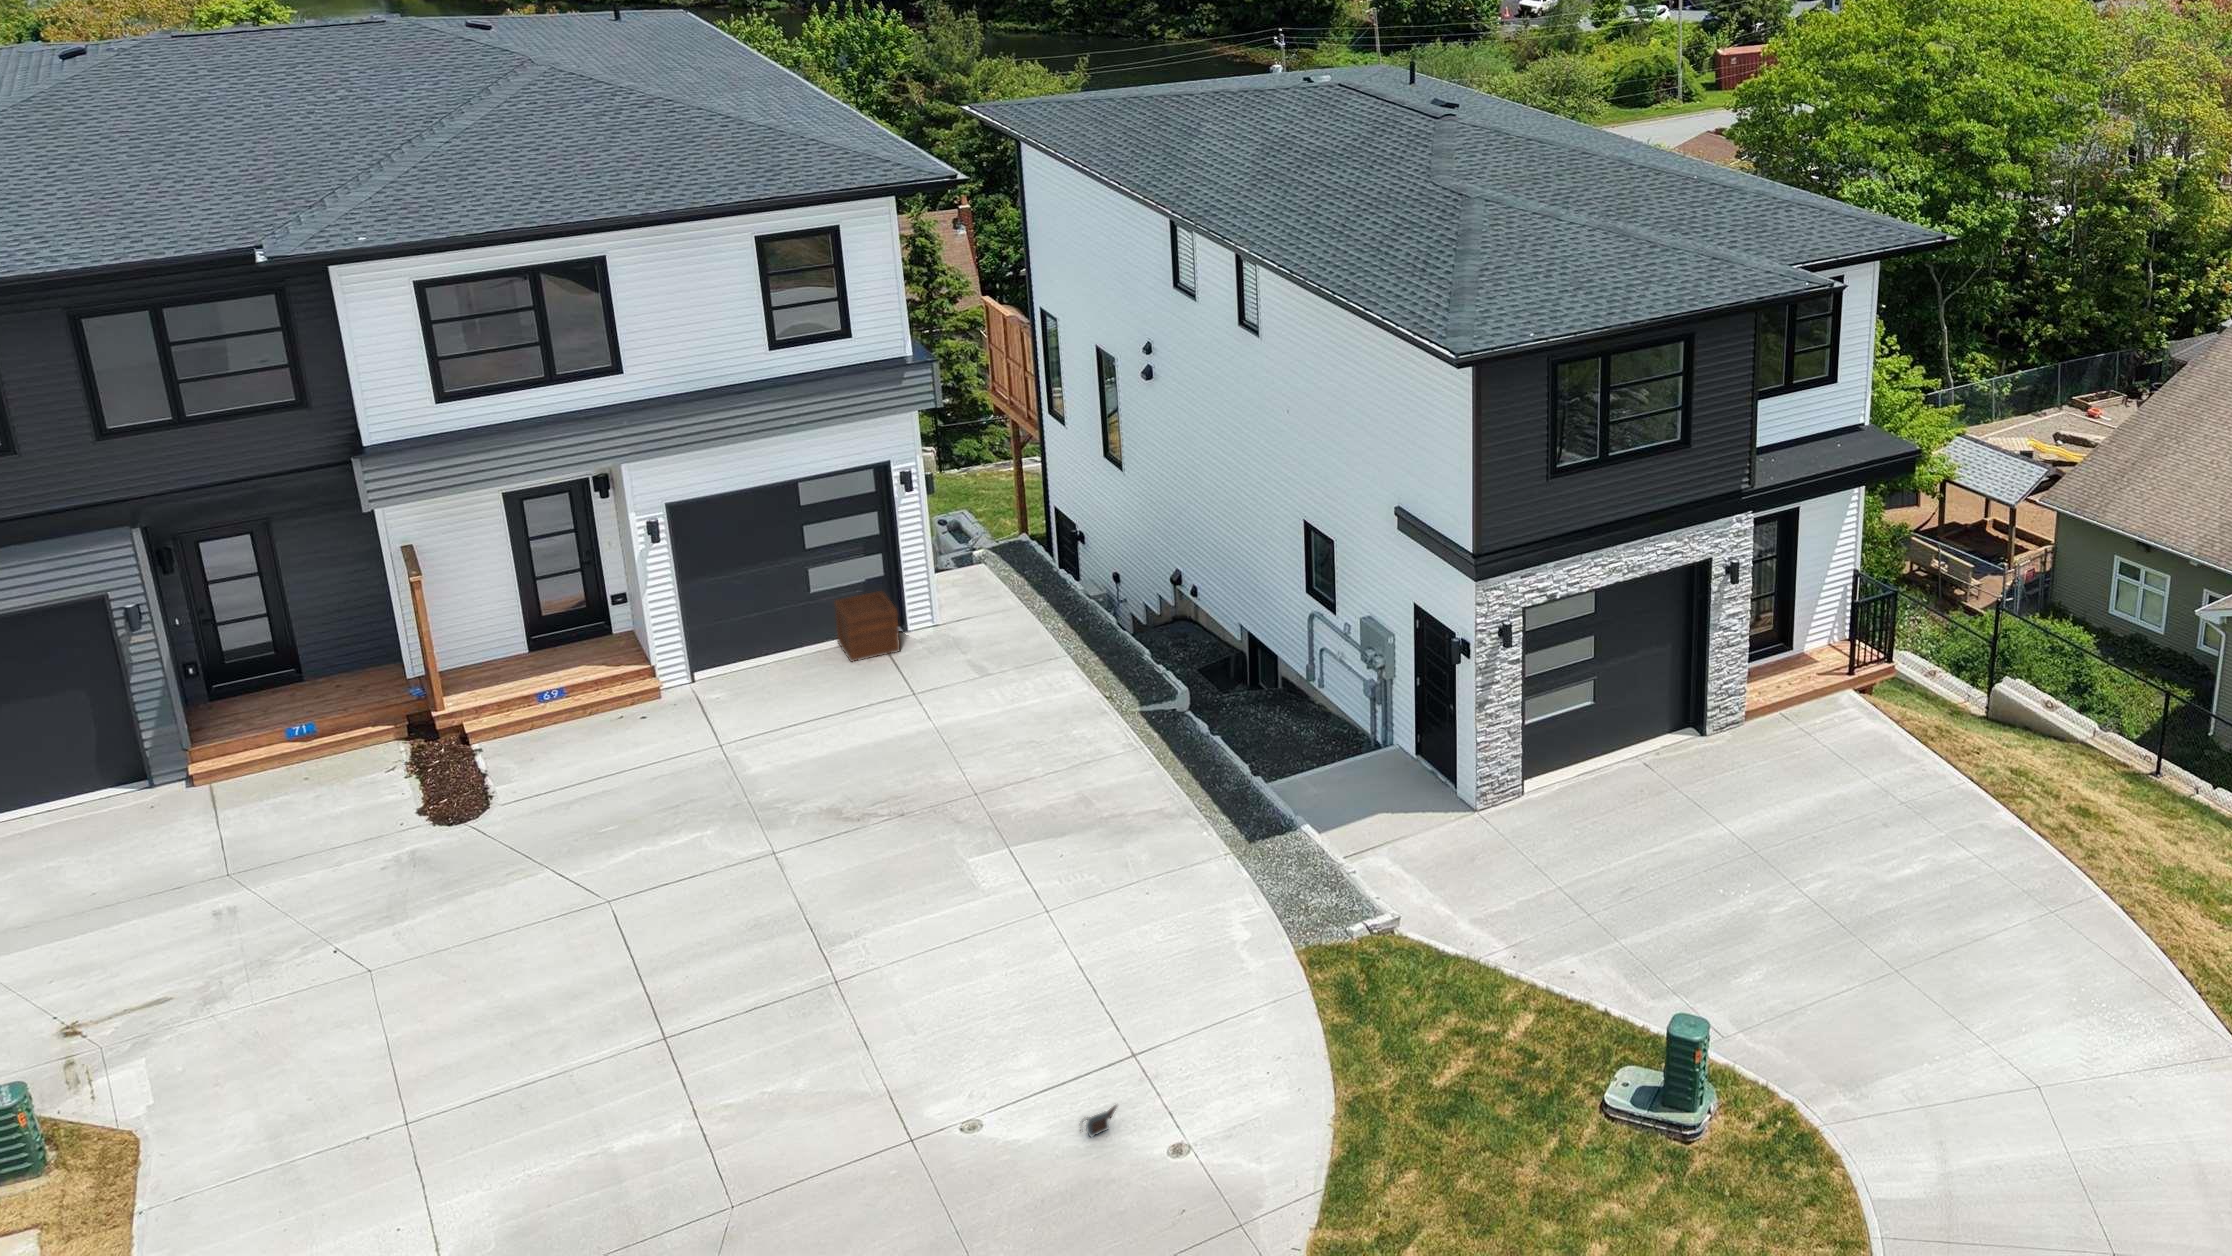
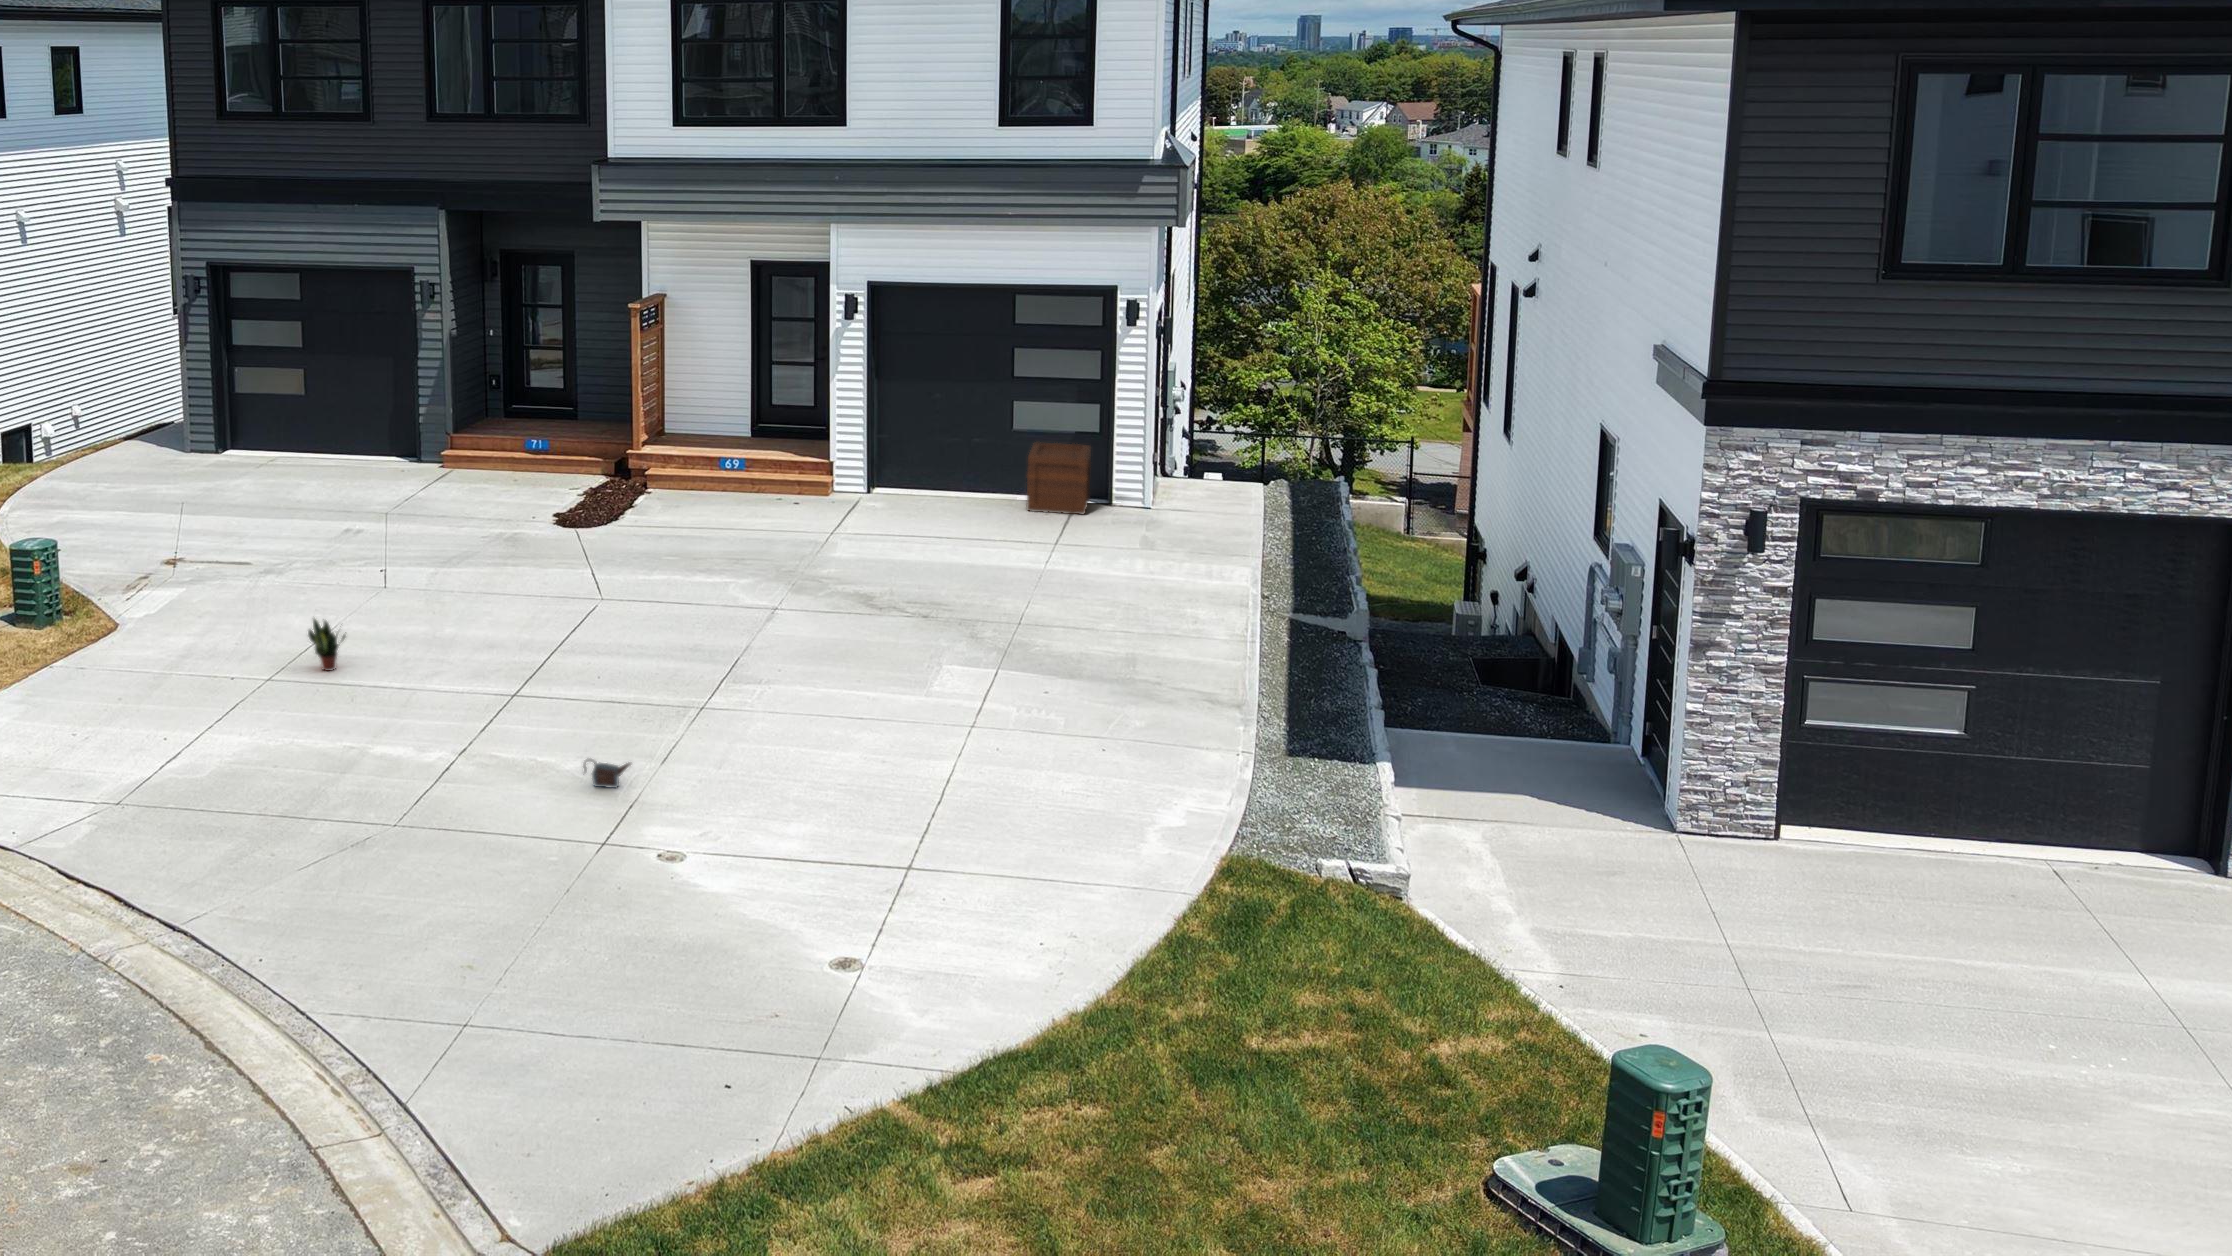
potted plant: none [397,1047,438,1099] -> present [308,619,345,671]
watering can: present [1080,1105,1117,1137] -> present [584,759,631,788]

